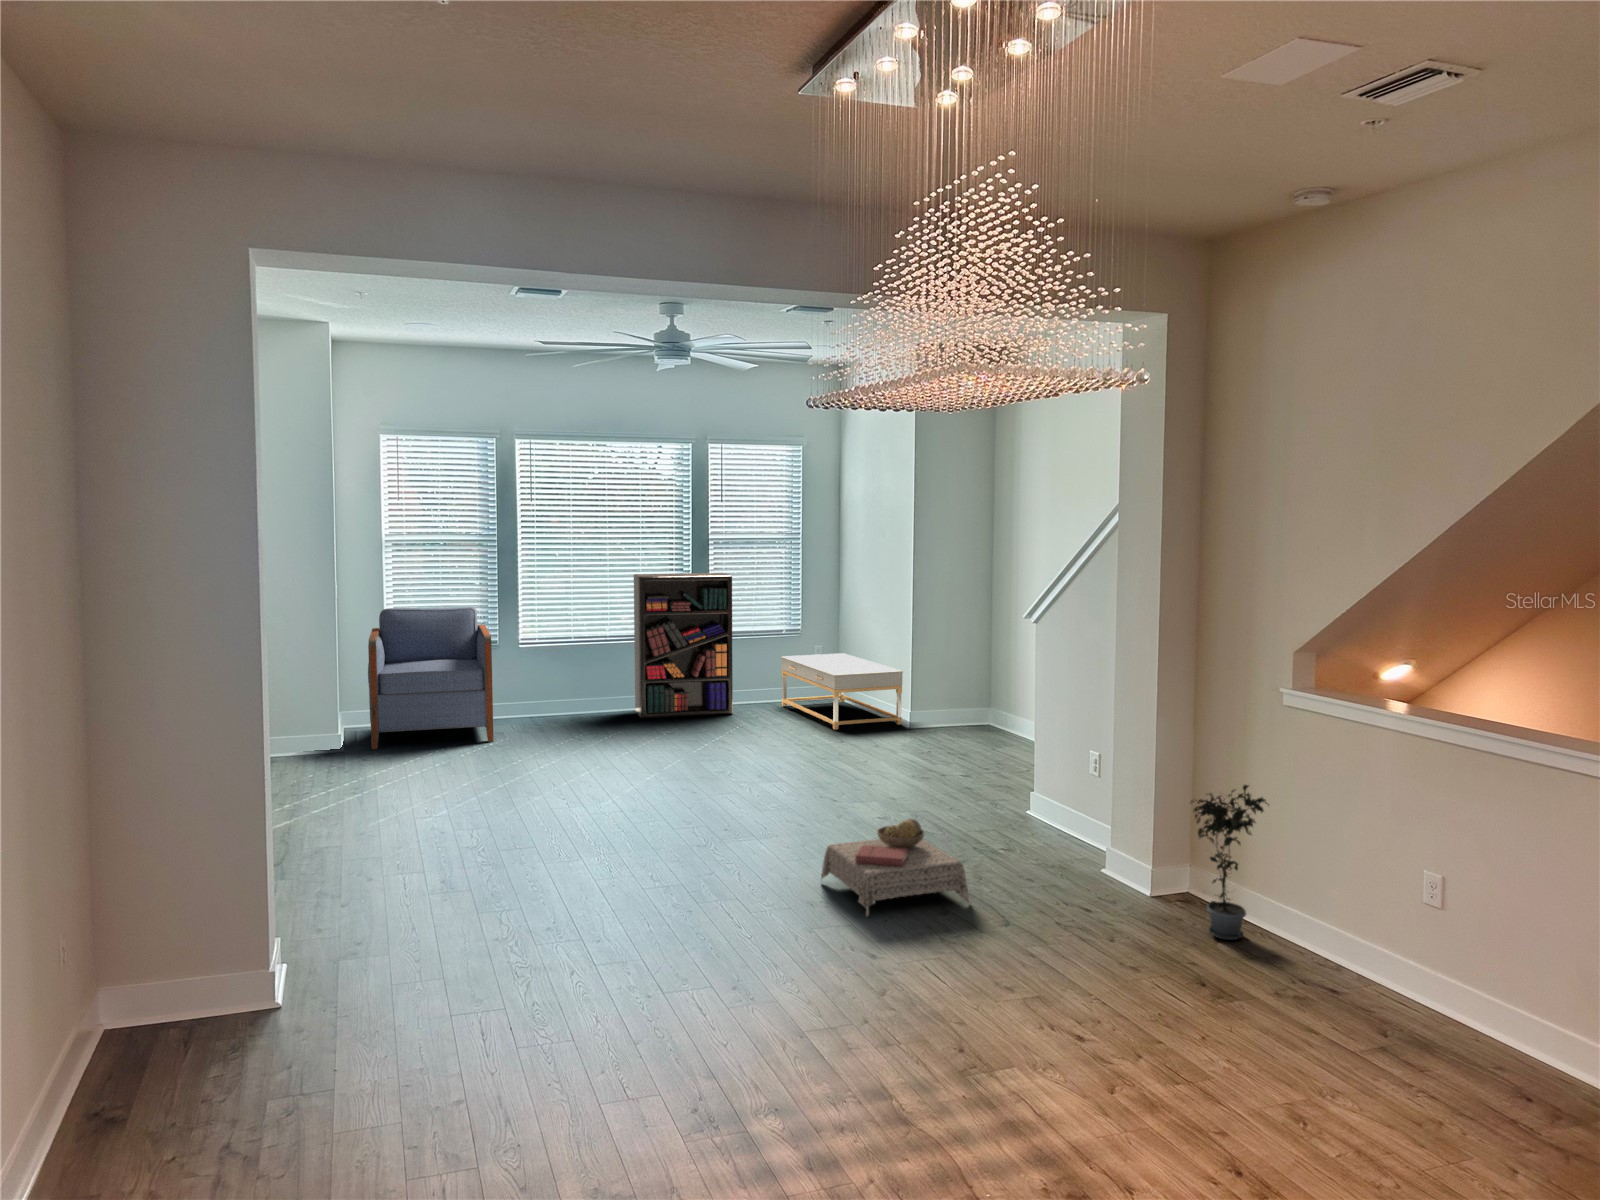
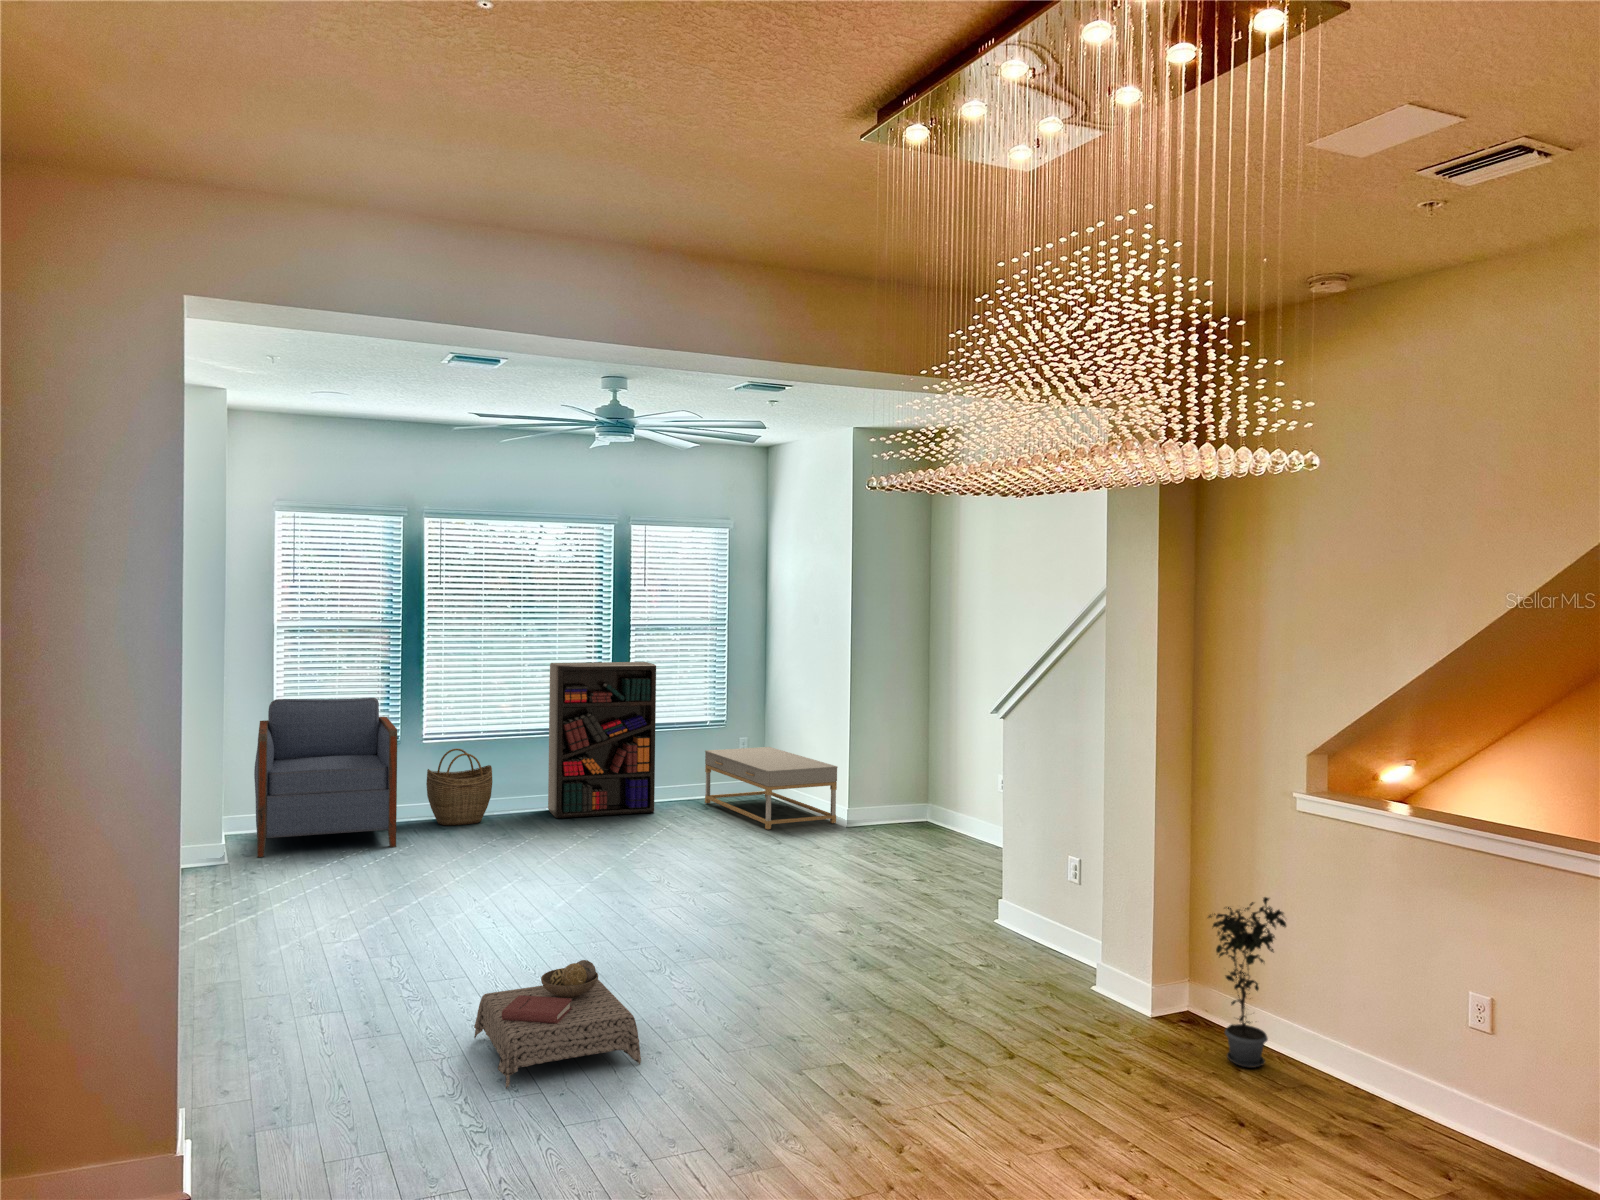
woven basket: none [523,654,582,724] -> present [426,749,492,825]
ottoman: present [821,819,969,917] -> present [474,960,641,1089]

